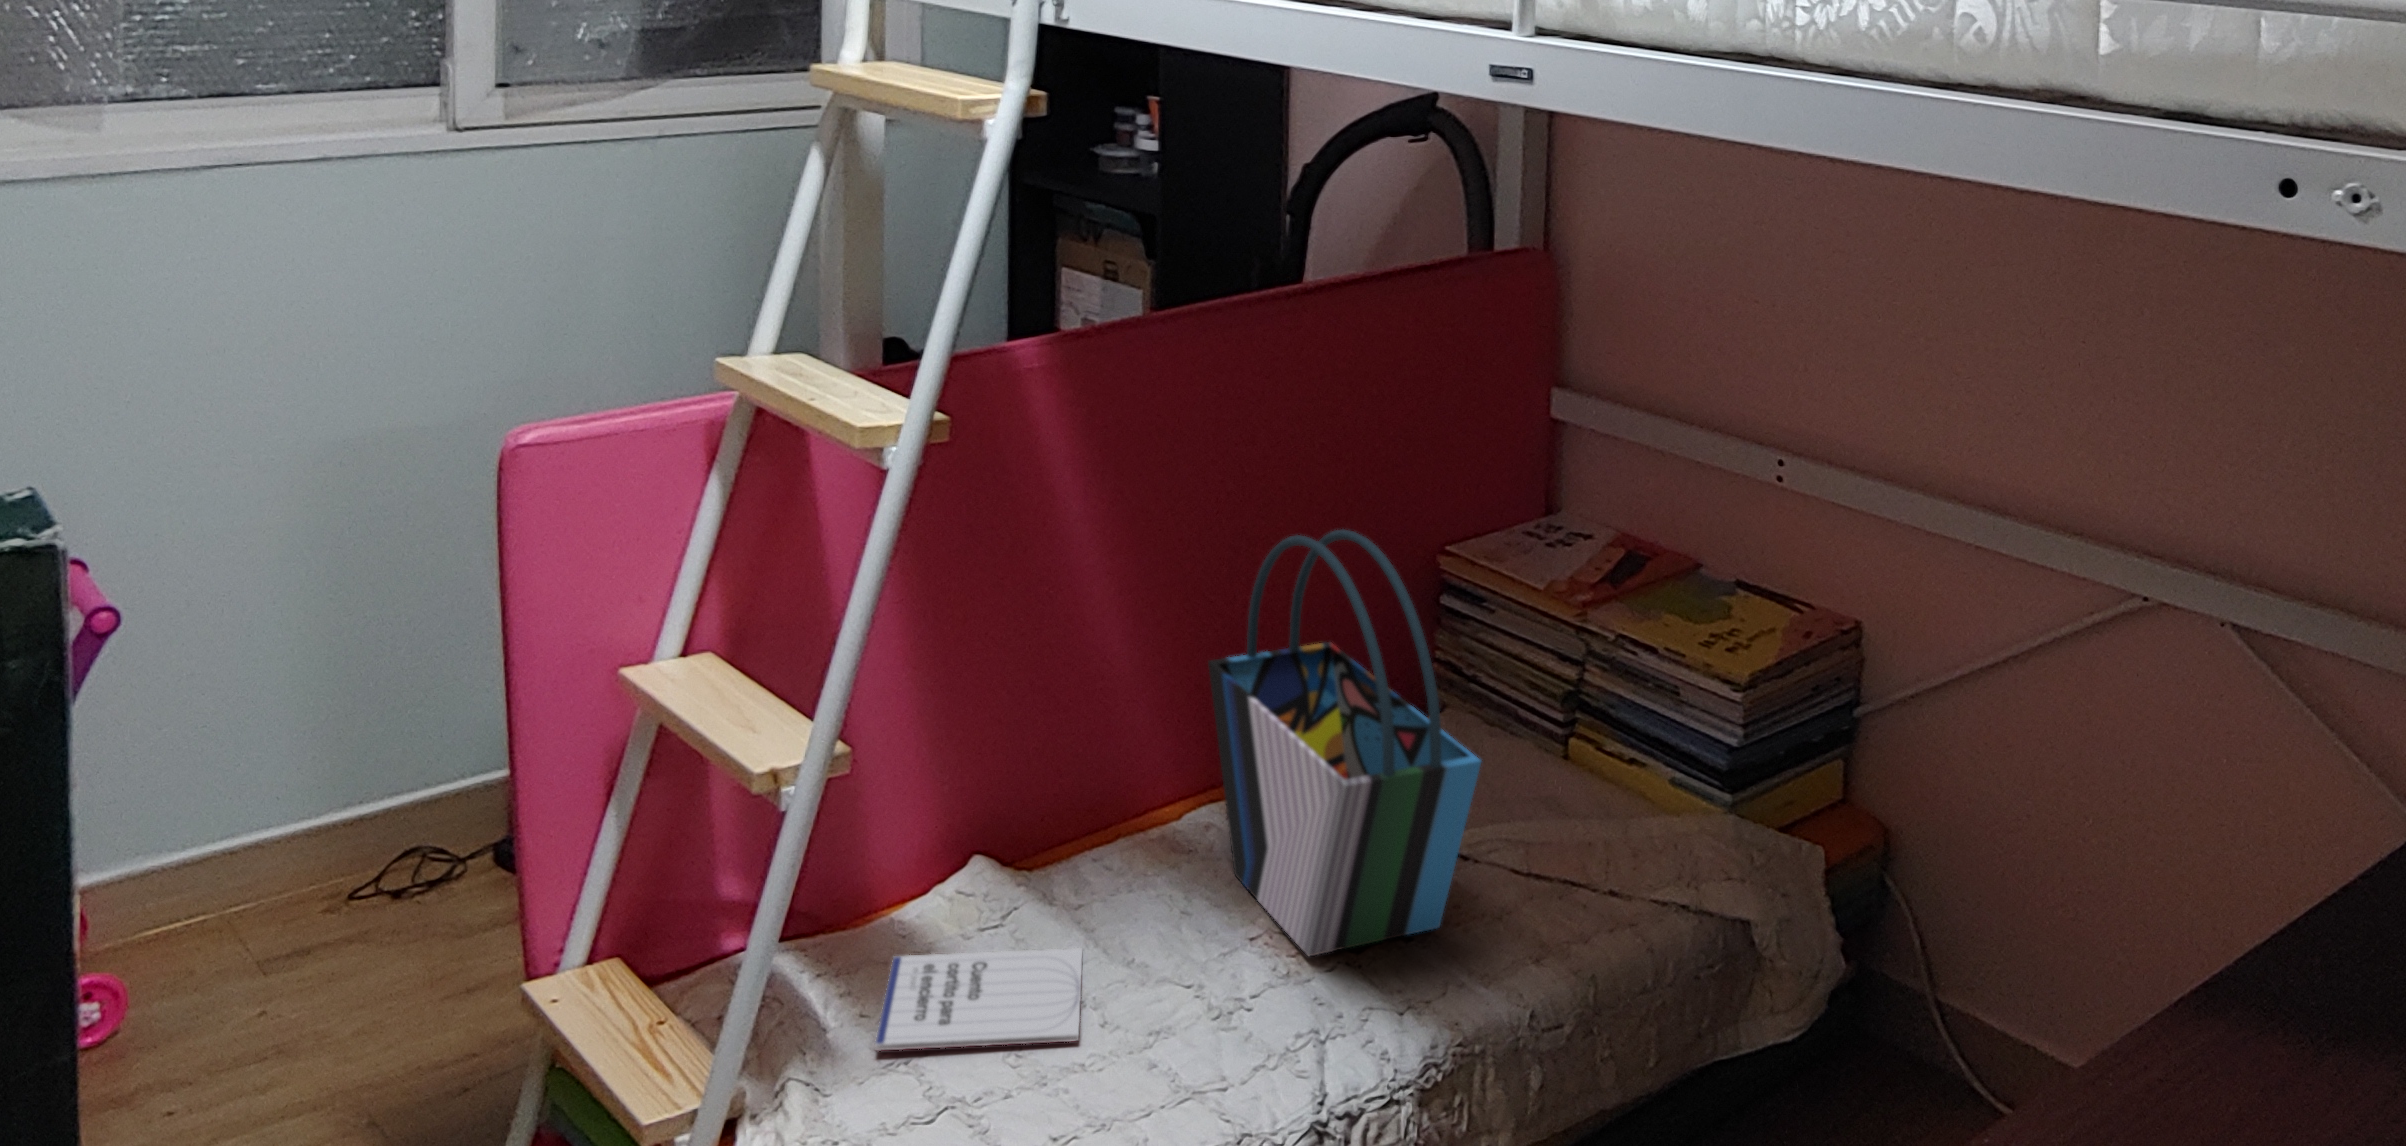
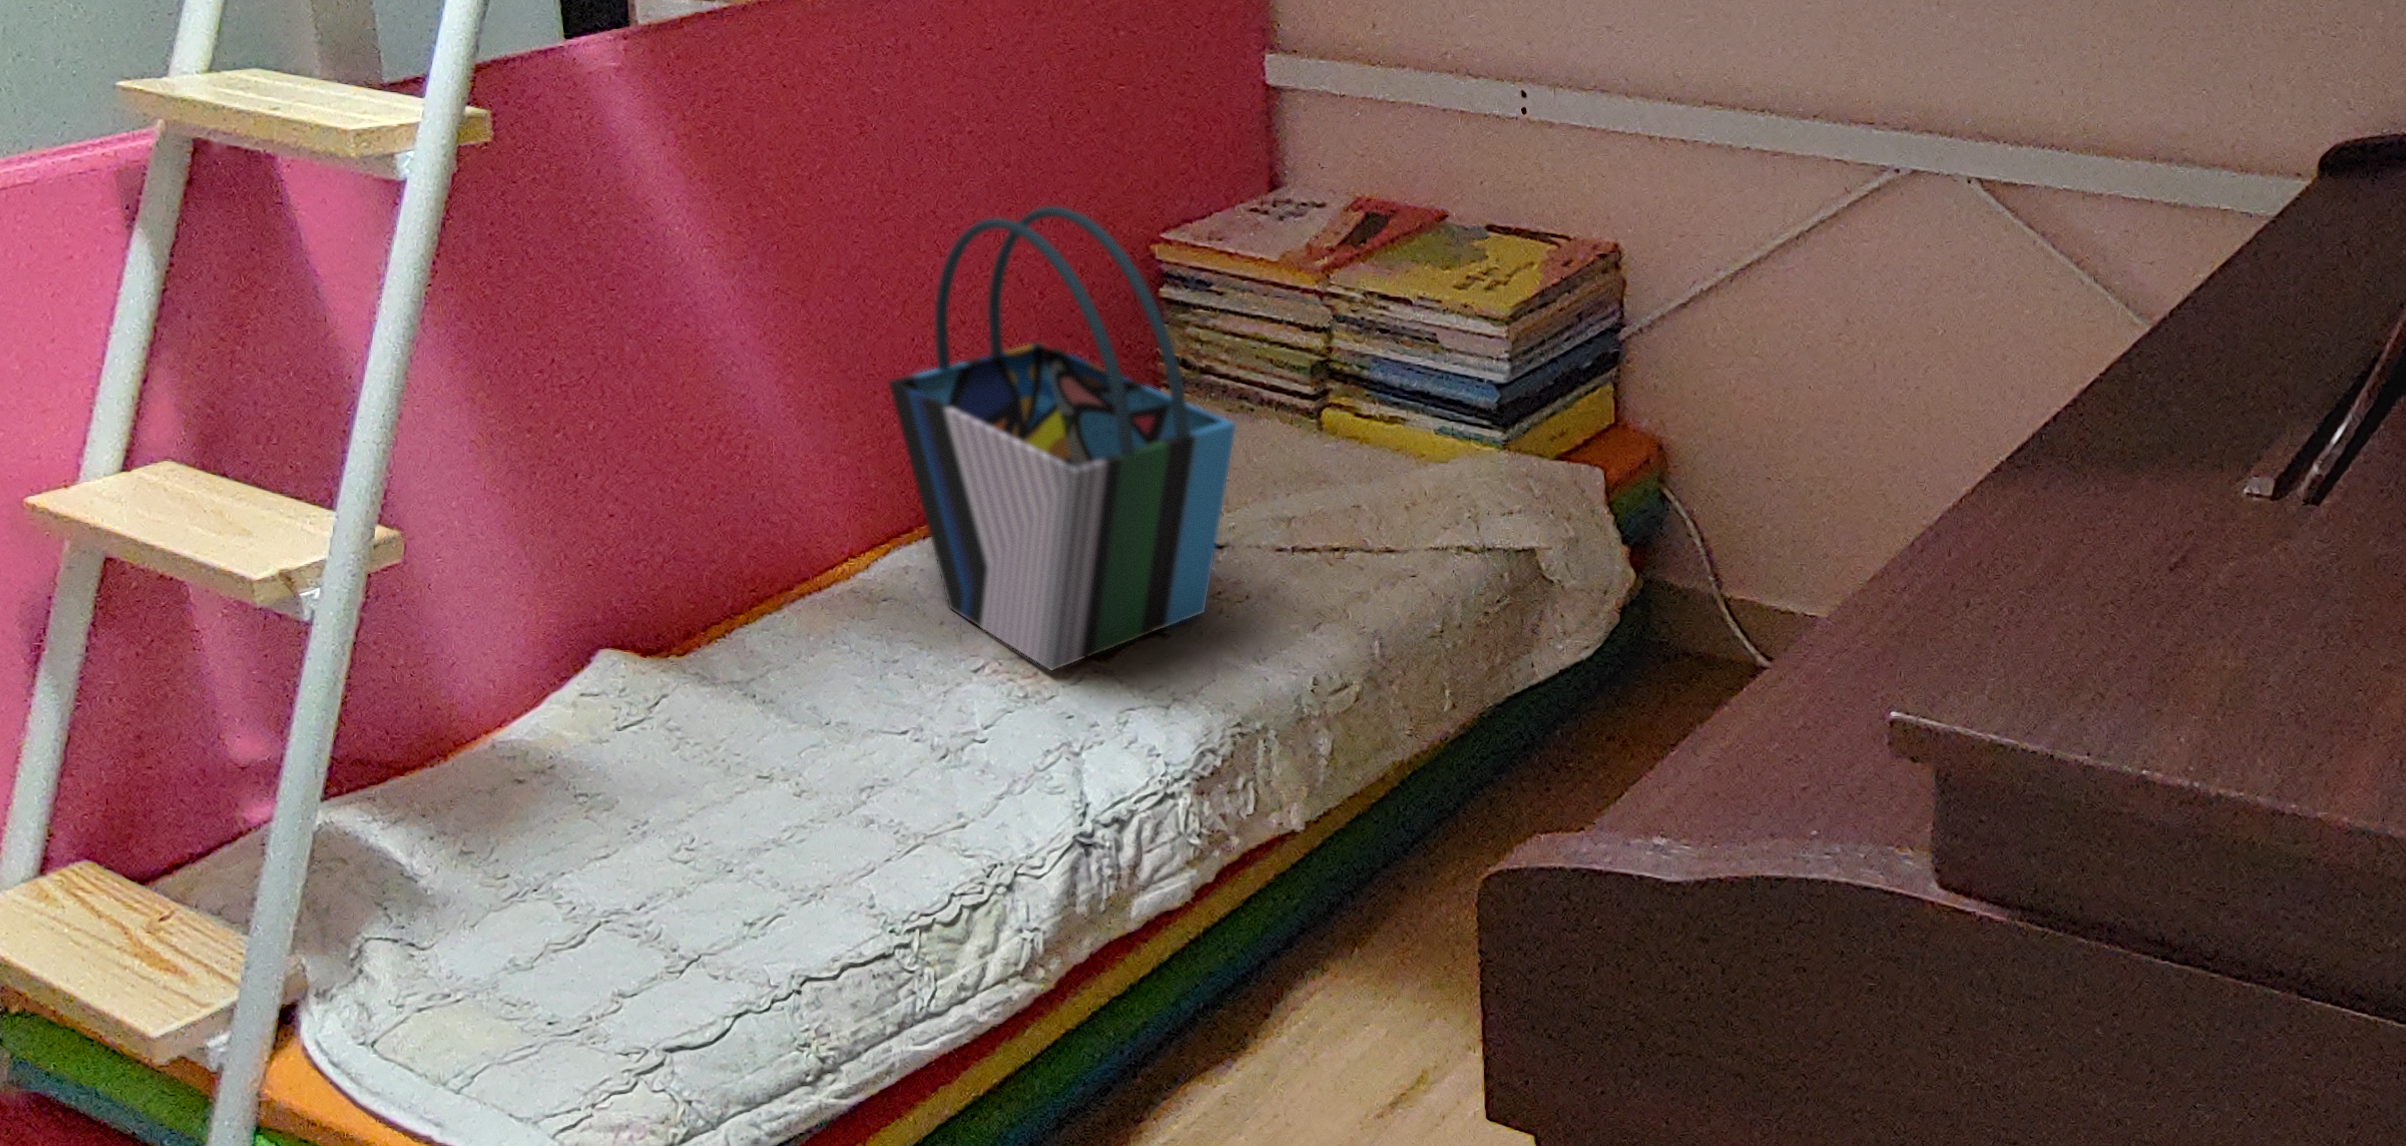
notebook: present [875,948,1083,1051] -> none [471,717,763,891]

